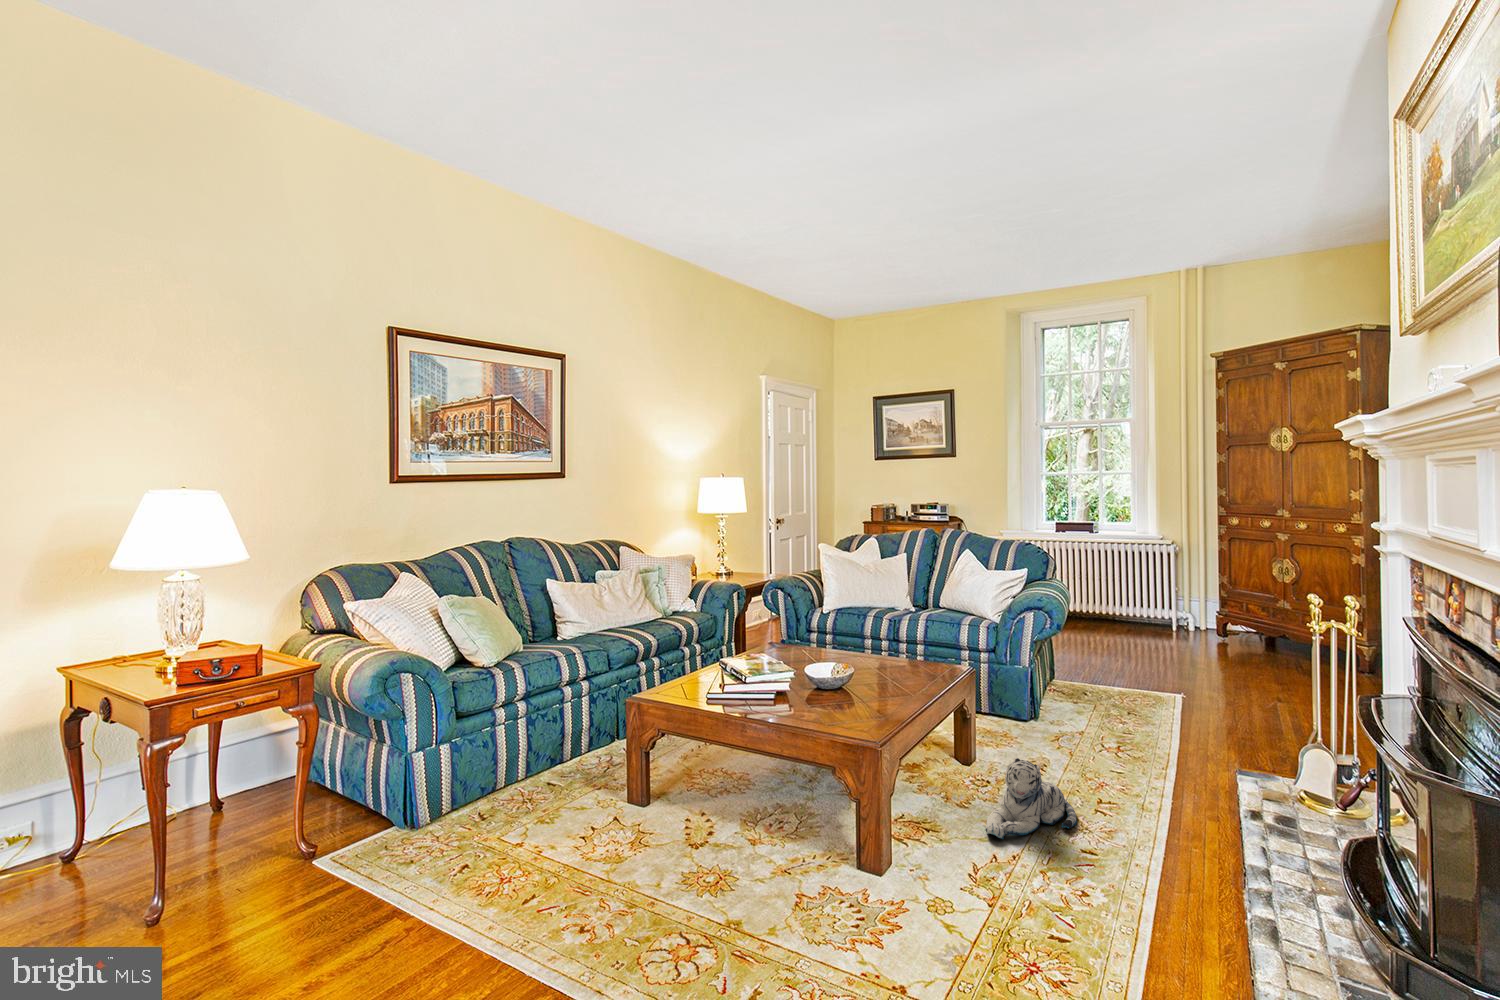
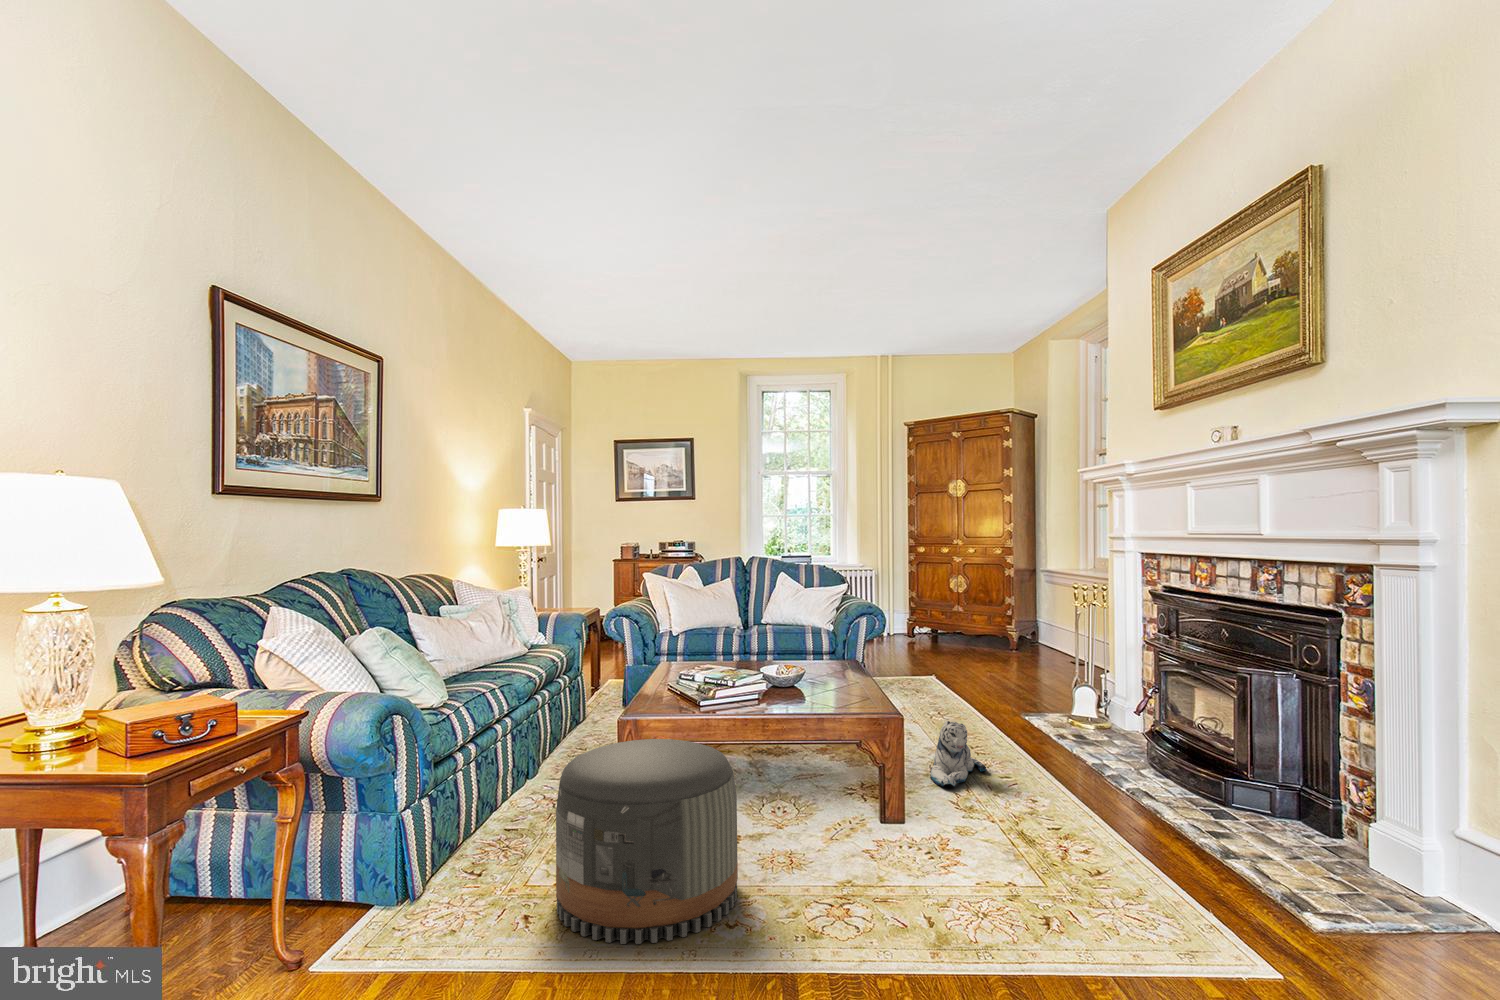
pouf: none [476,727,649,923] -> present [556,739,738,944]

